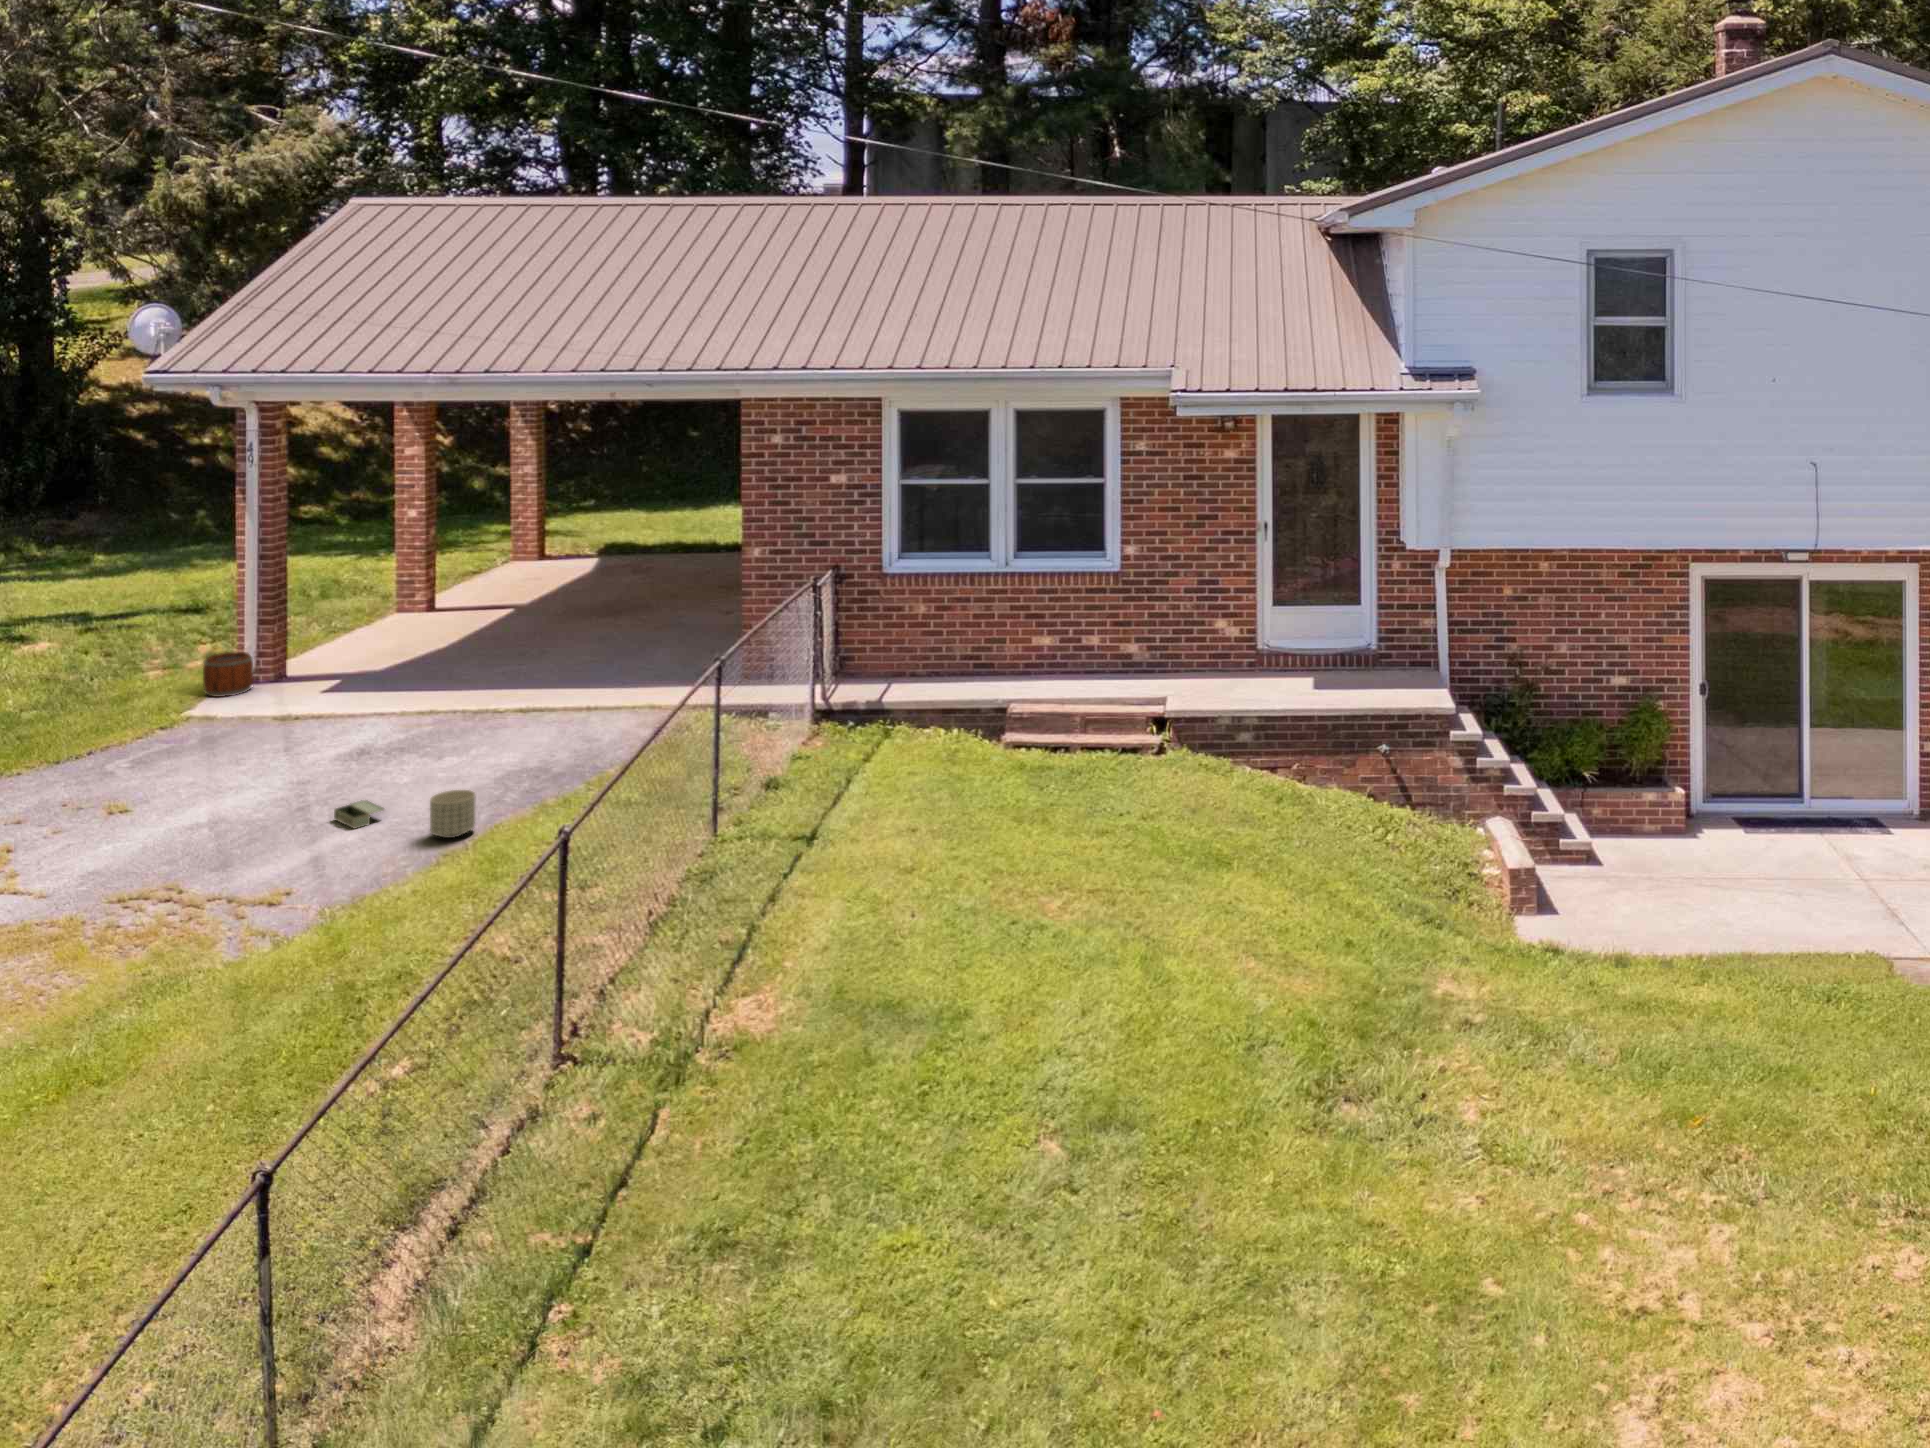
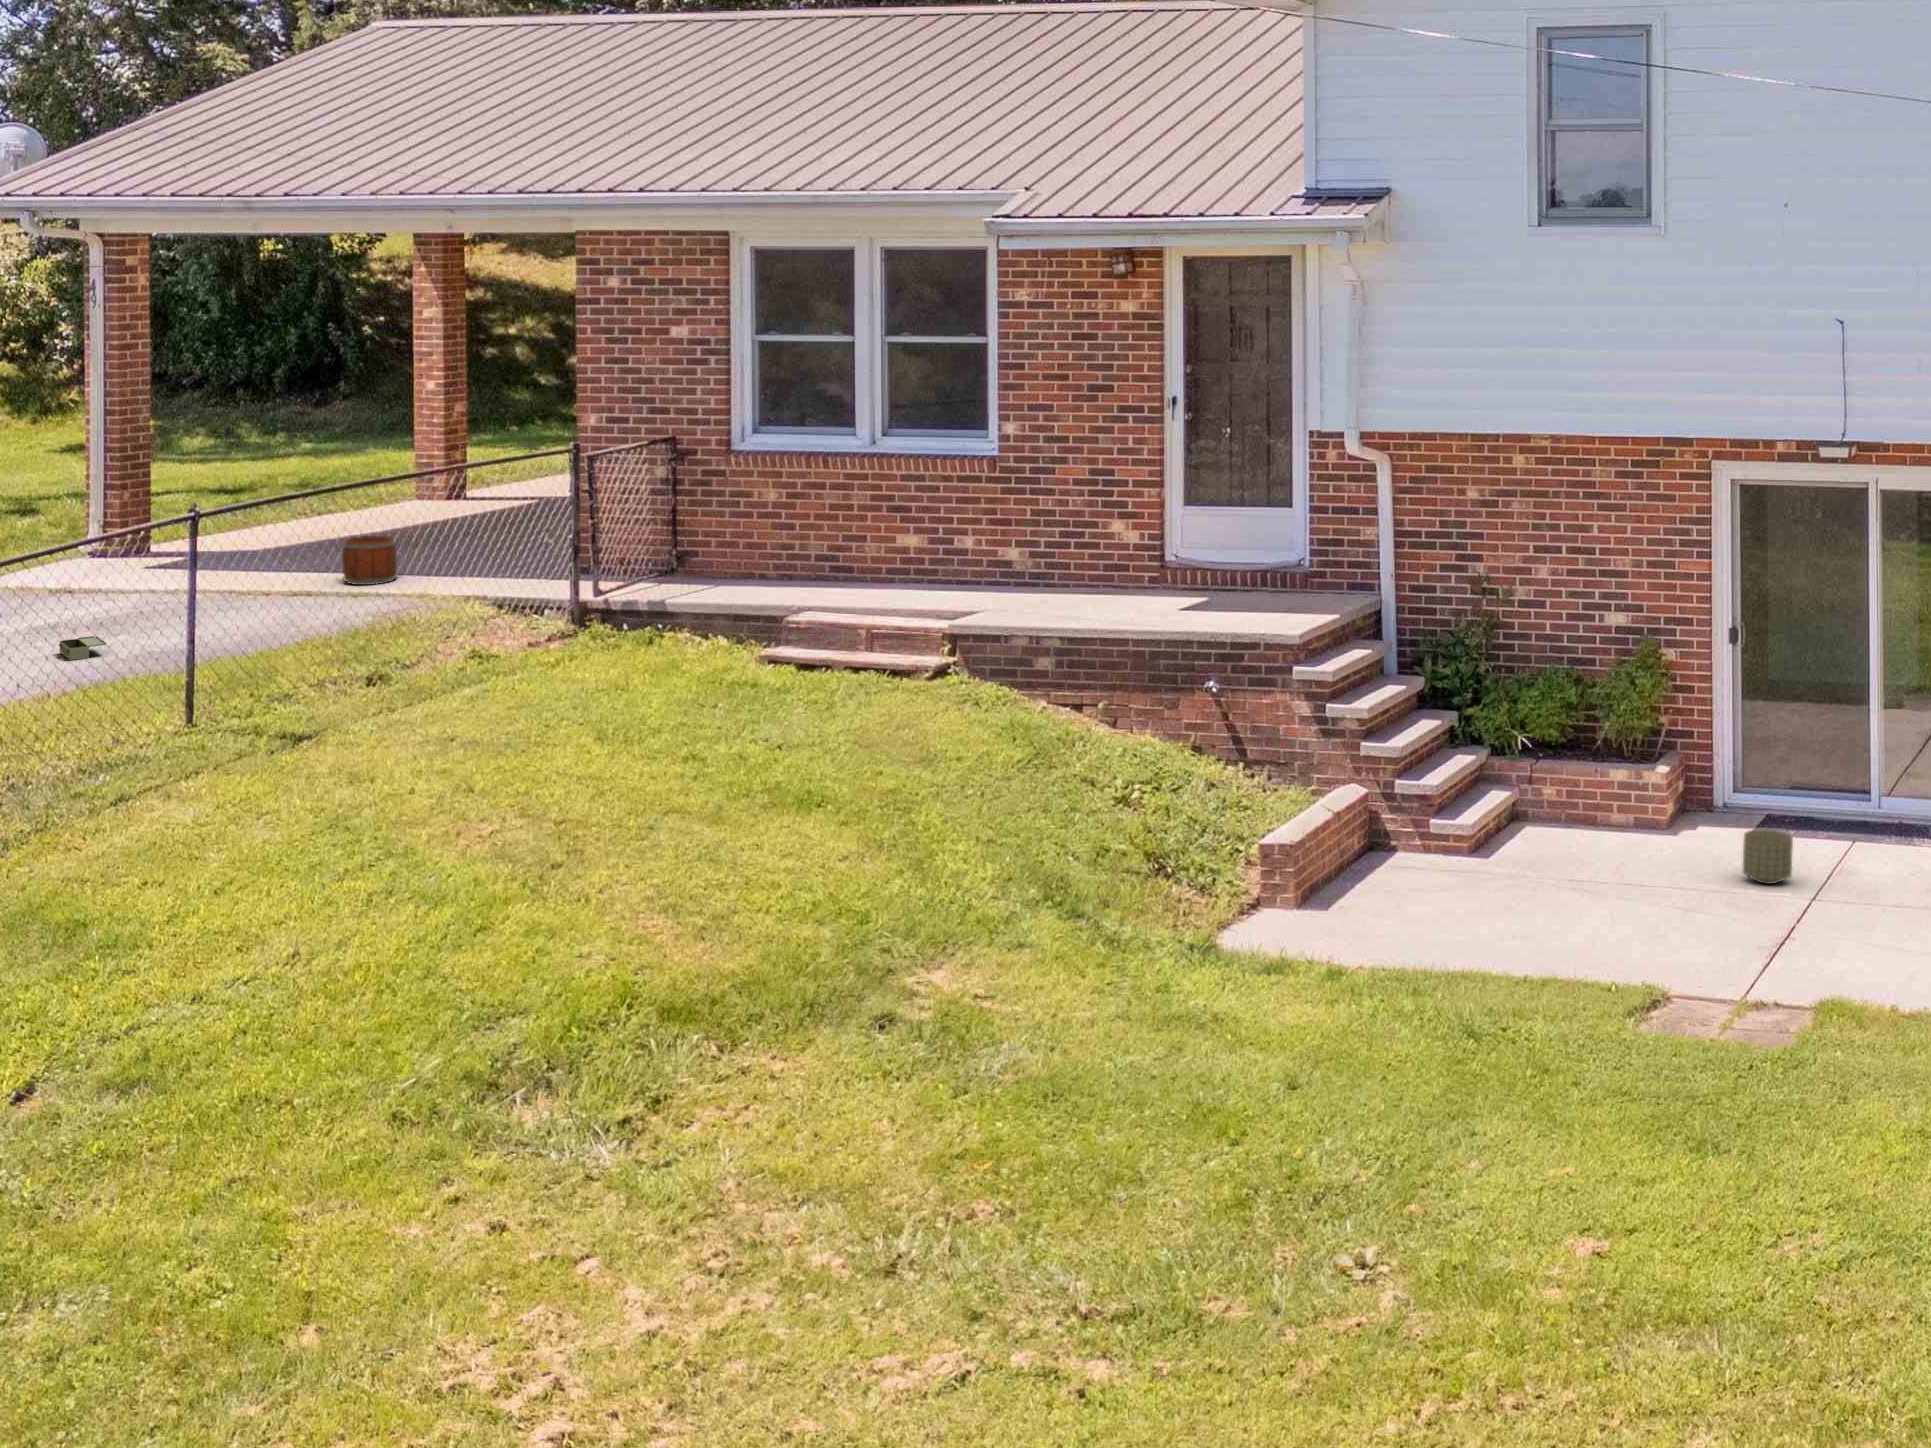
bucket: present [203,652,254,697] -> present [342,536,397,585]
planter: present [430,790,475,838] -> present [1743,829,1793,884]

